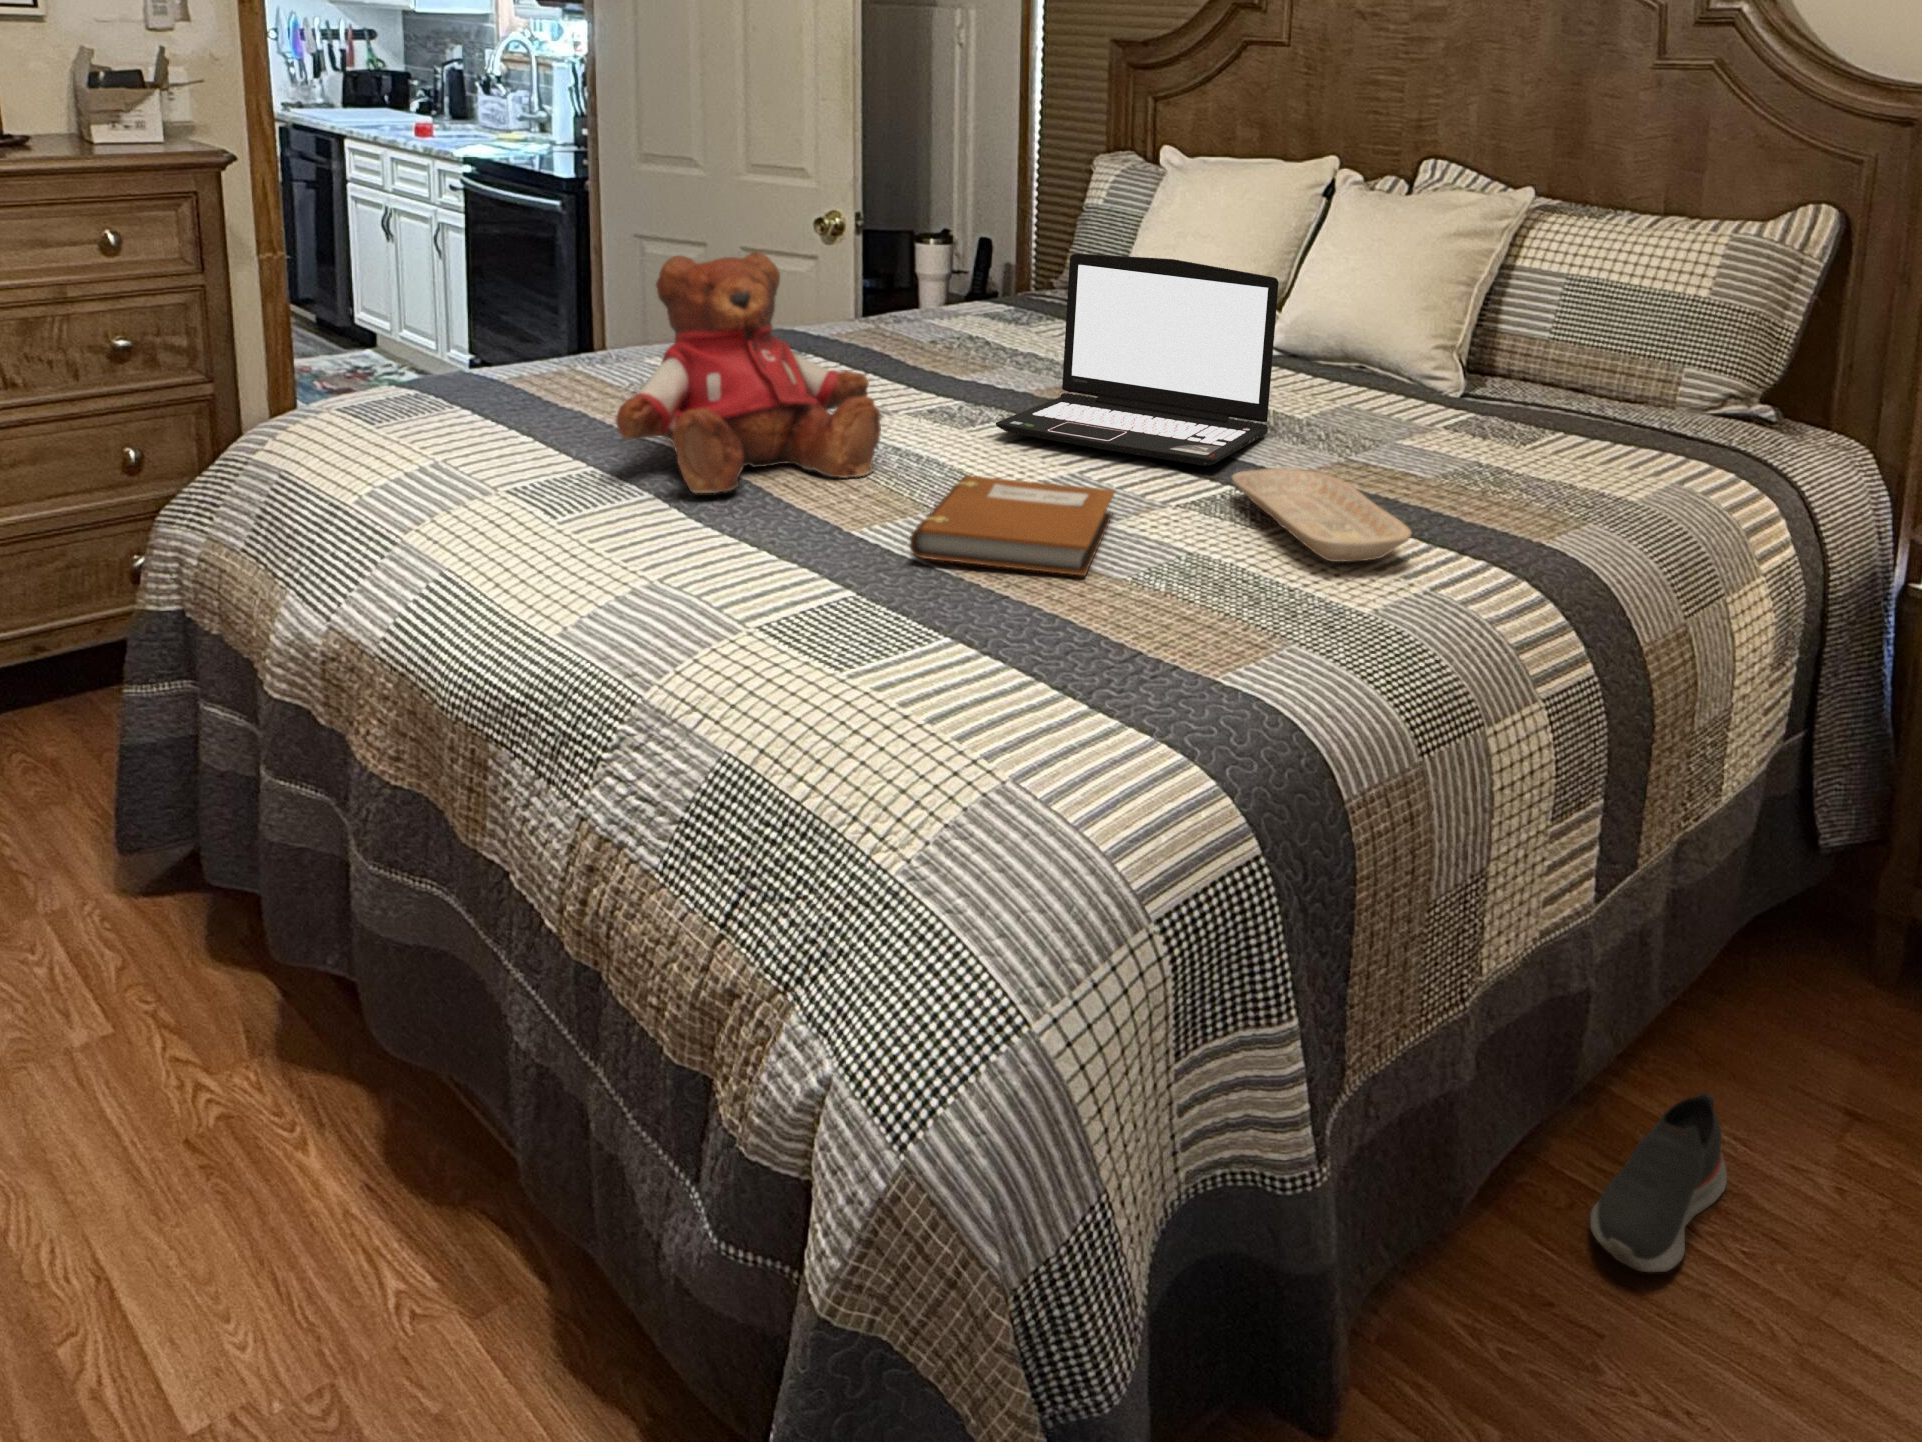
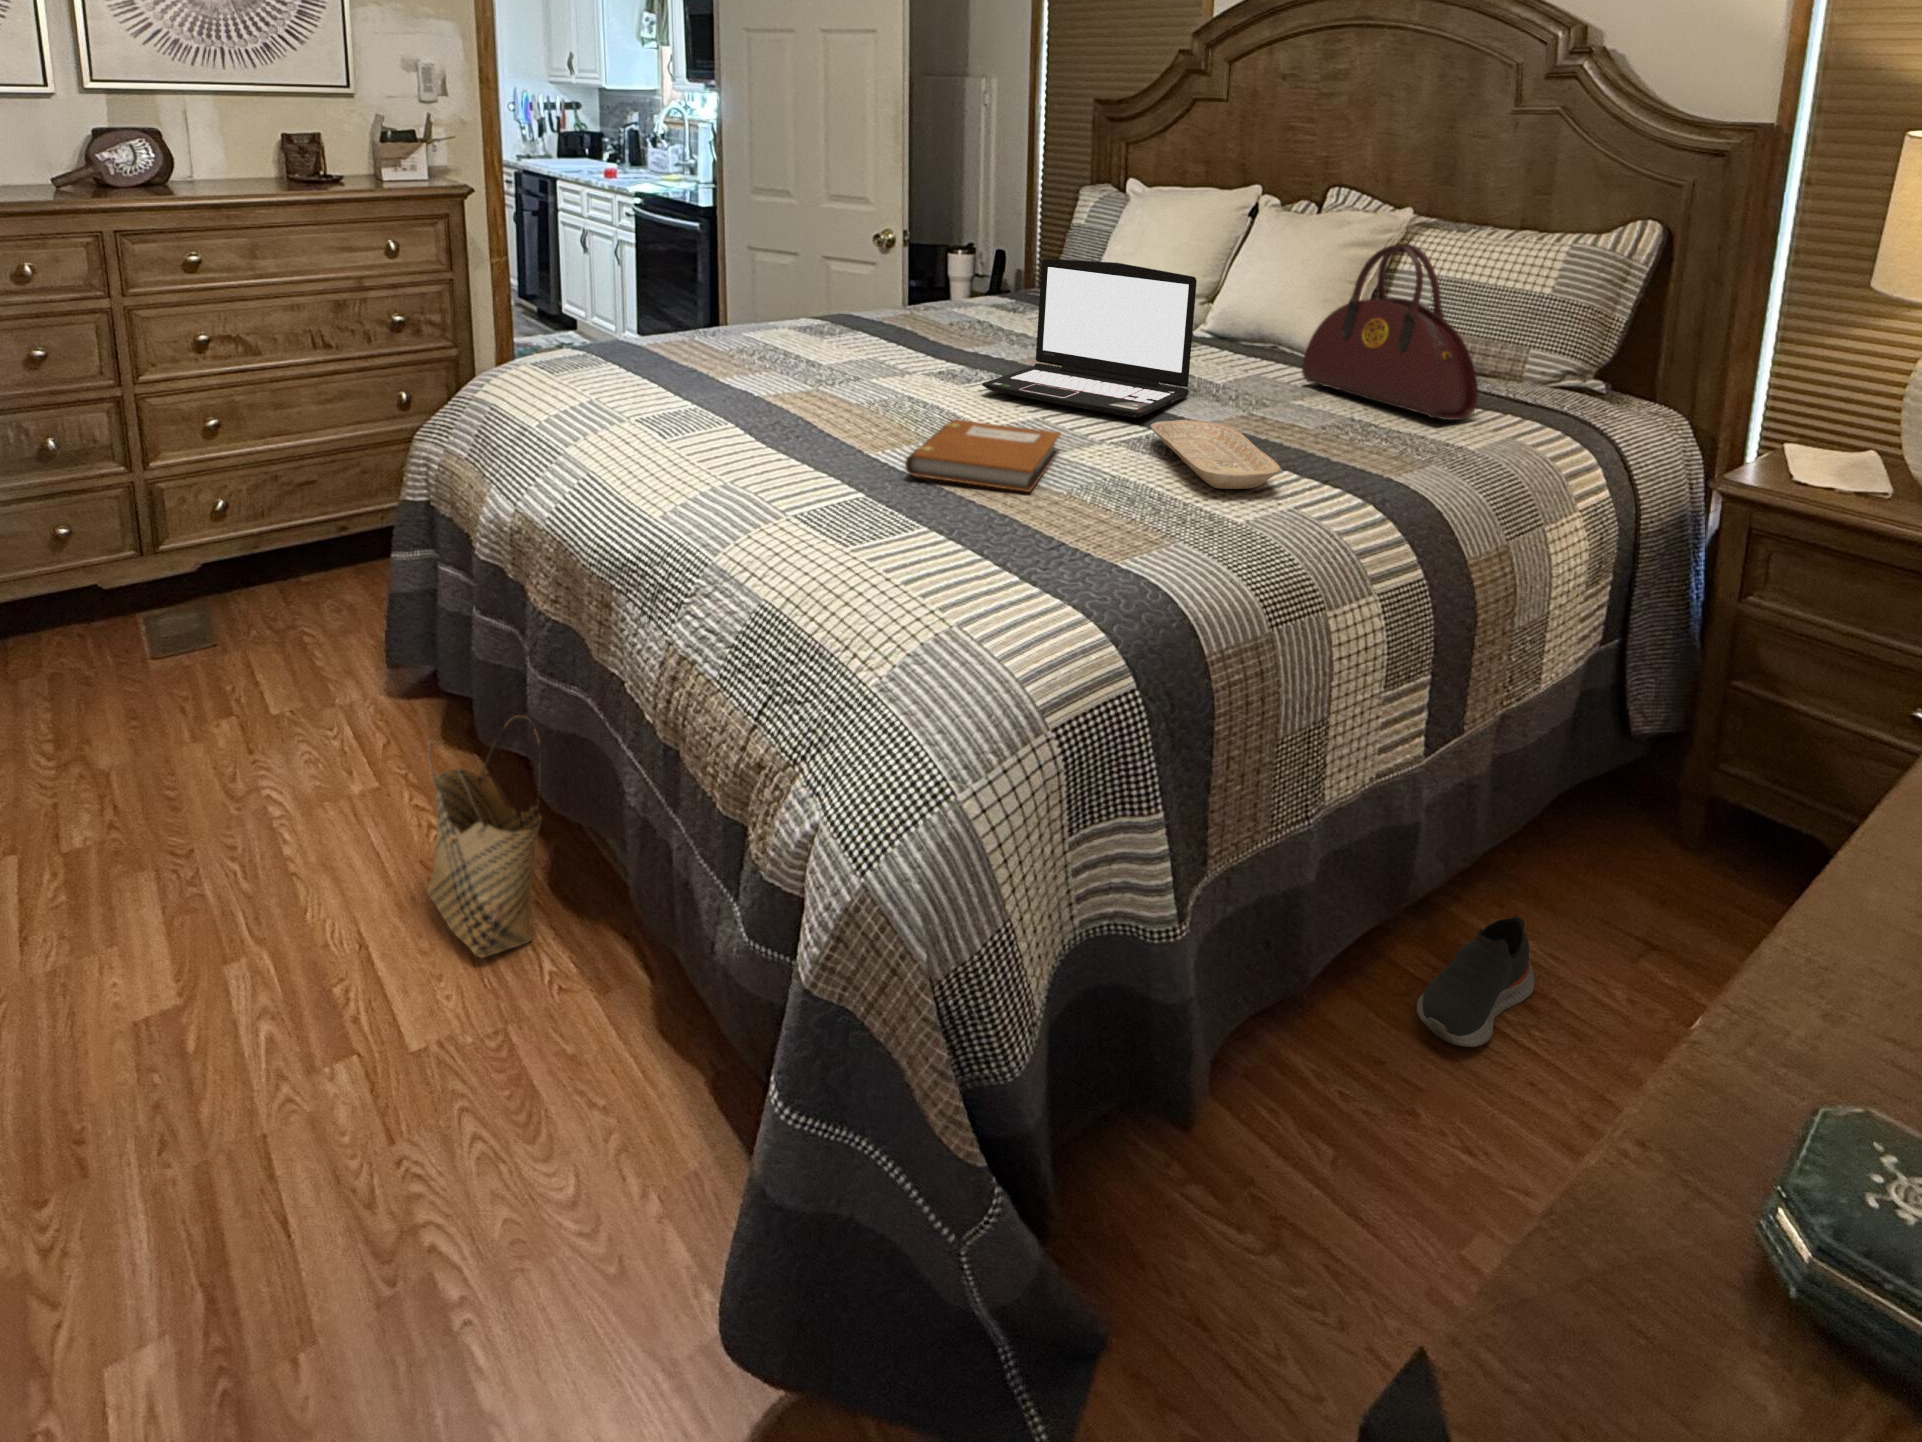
handbag: none [1407,232,1632,459] -> present [1302,242,1478,420]
teddy bear: present [616,251,881,493] -> none [710,255,896,427]
woven basket: none [190,920,374,1285] -> present [427,715,542,958]

